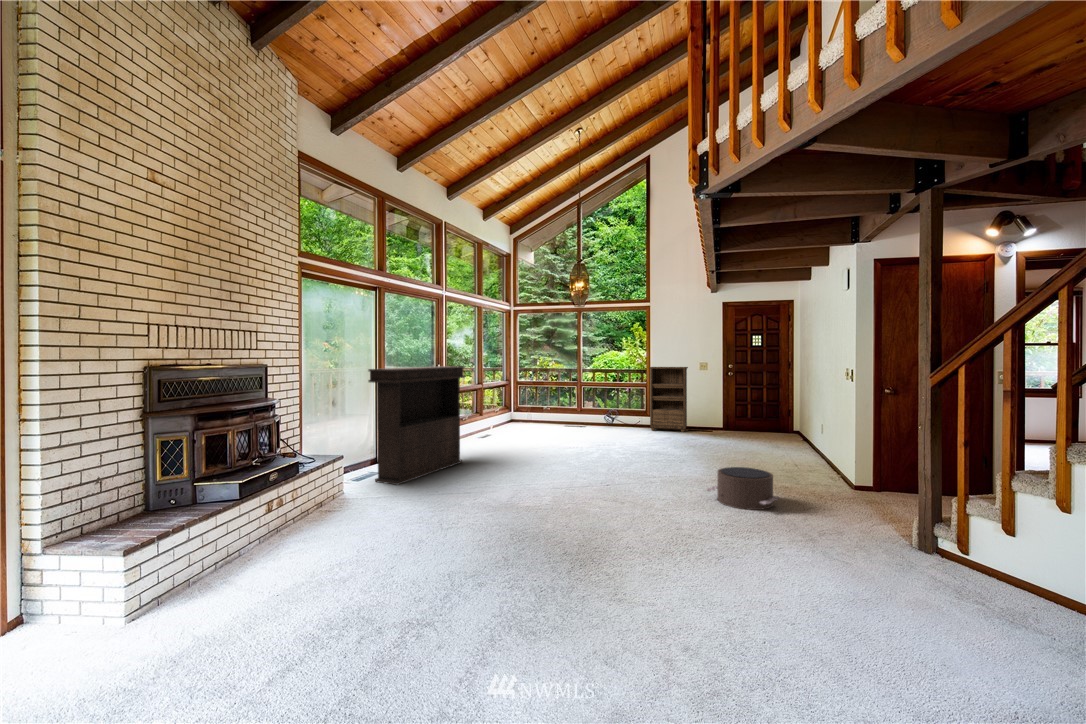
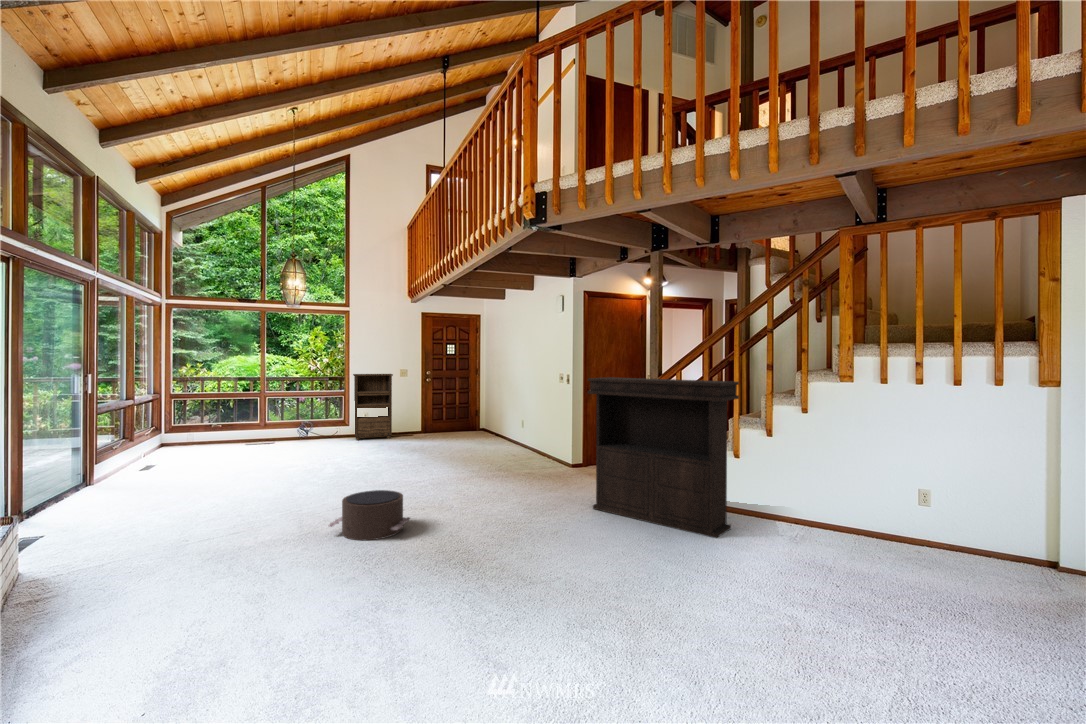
console table: present [369,366,465,485] -> present [588,377,739,538]
pouf: present [707,467,780,510] -> present [328,490,410,540]

